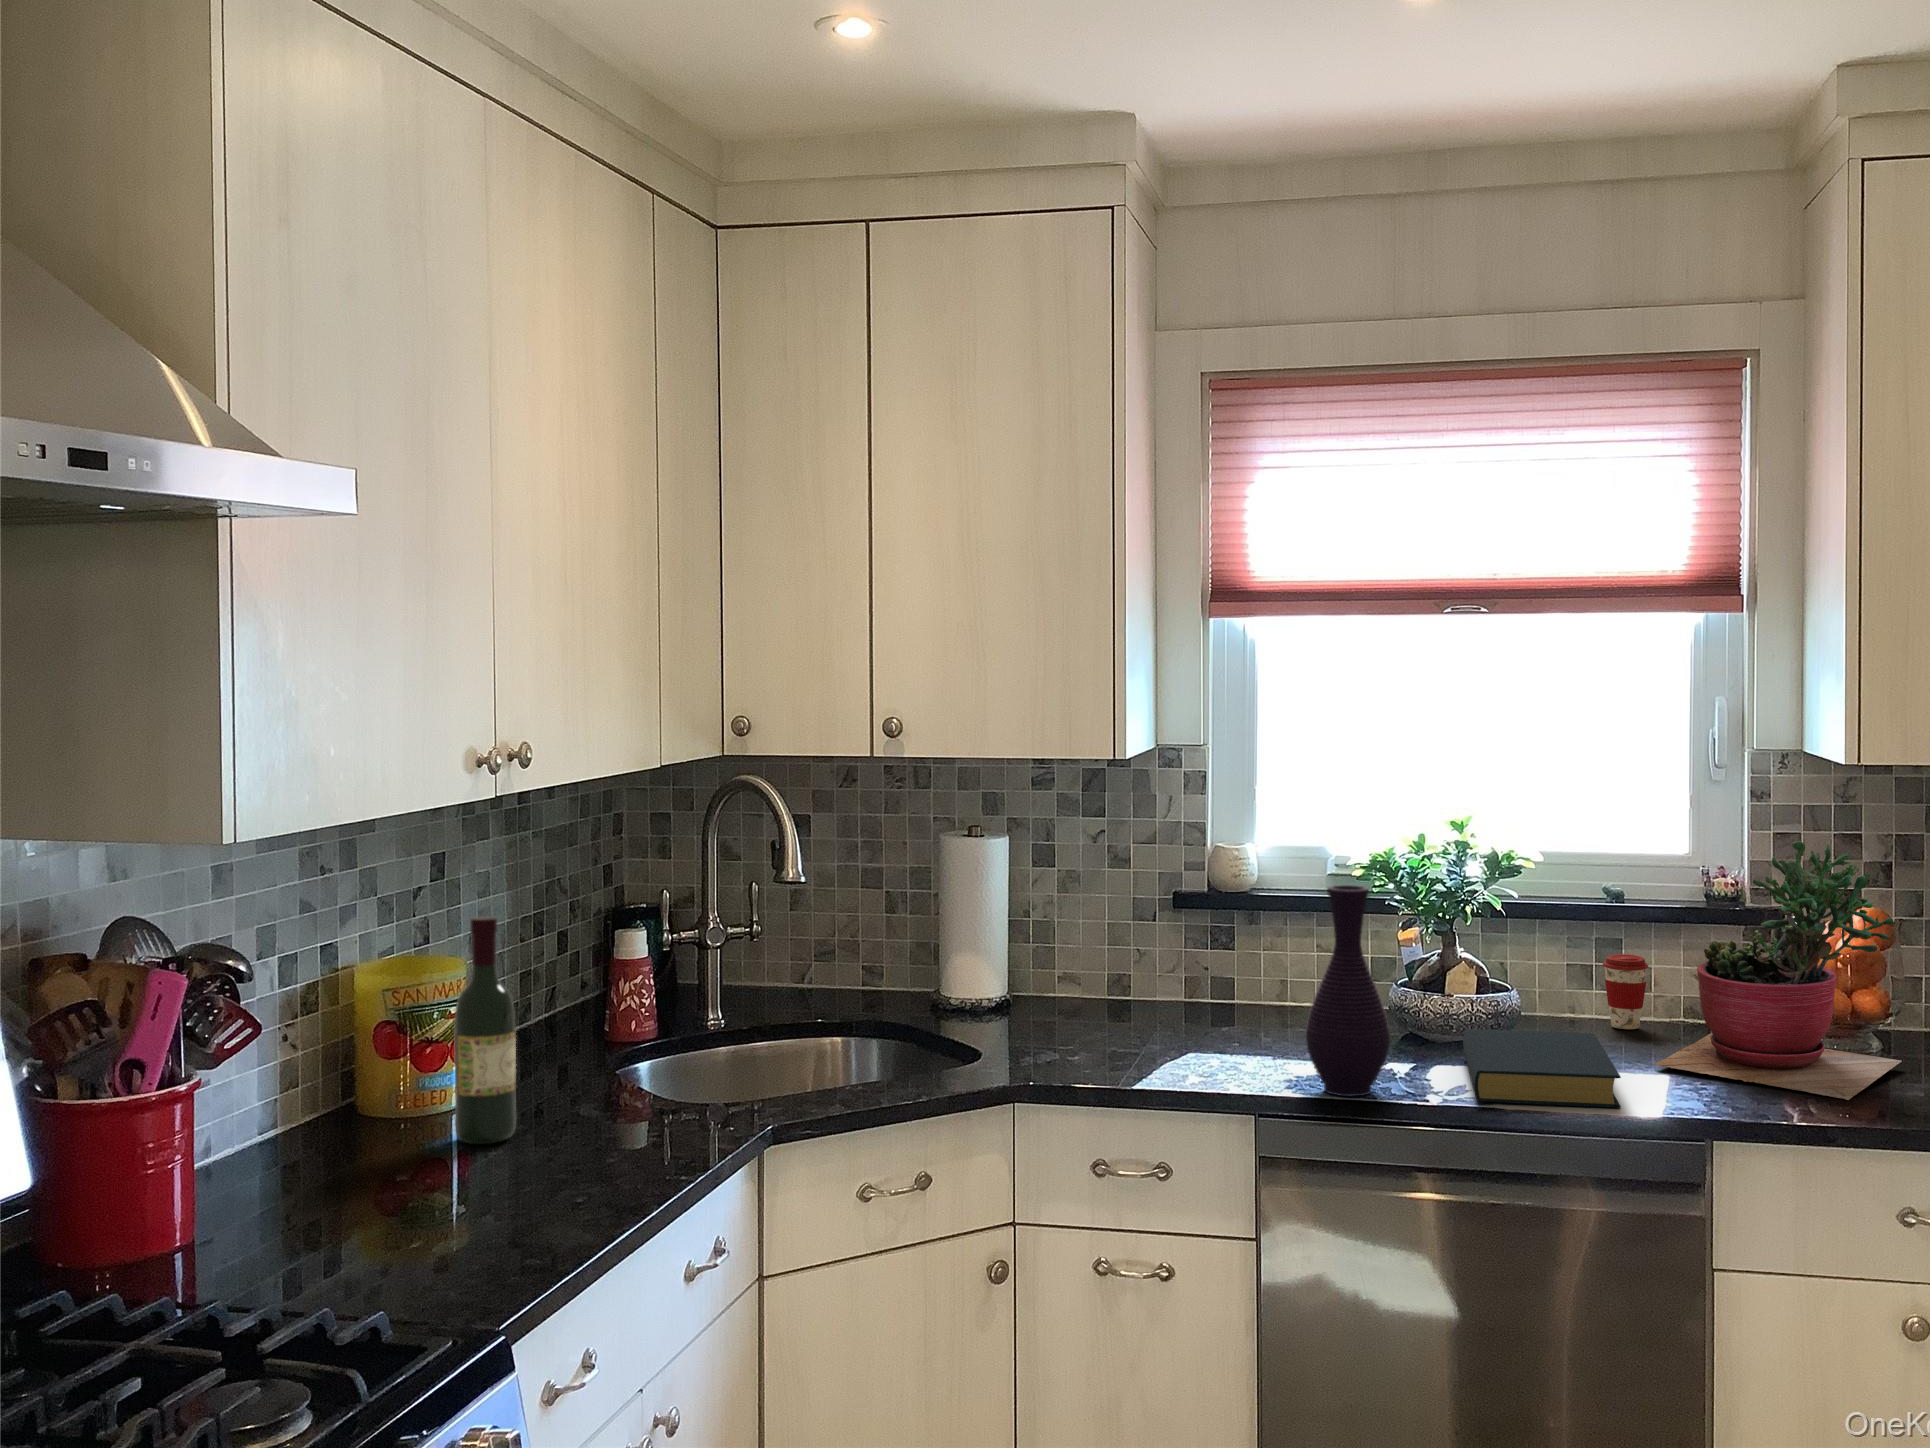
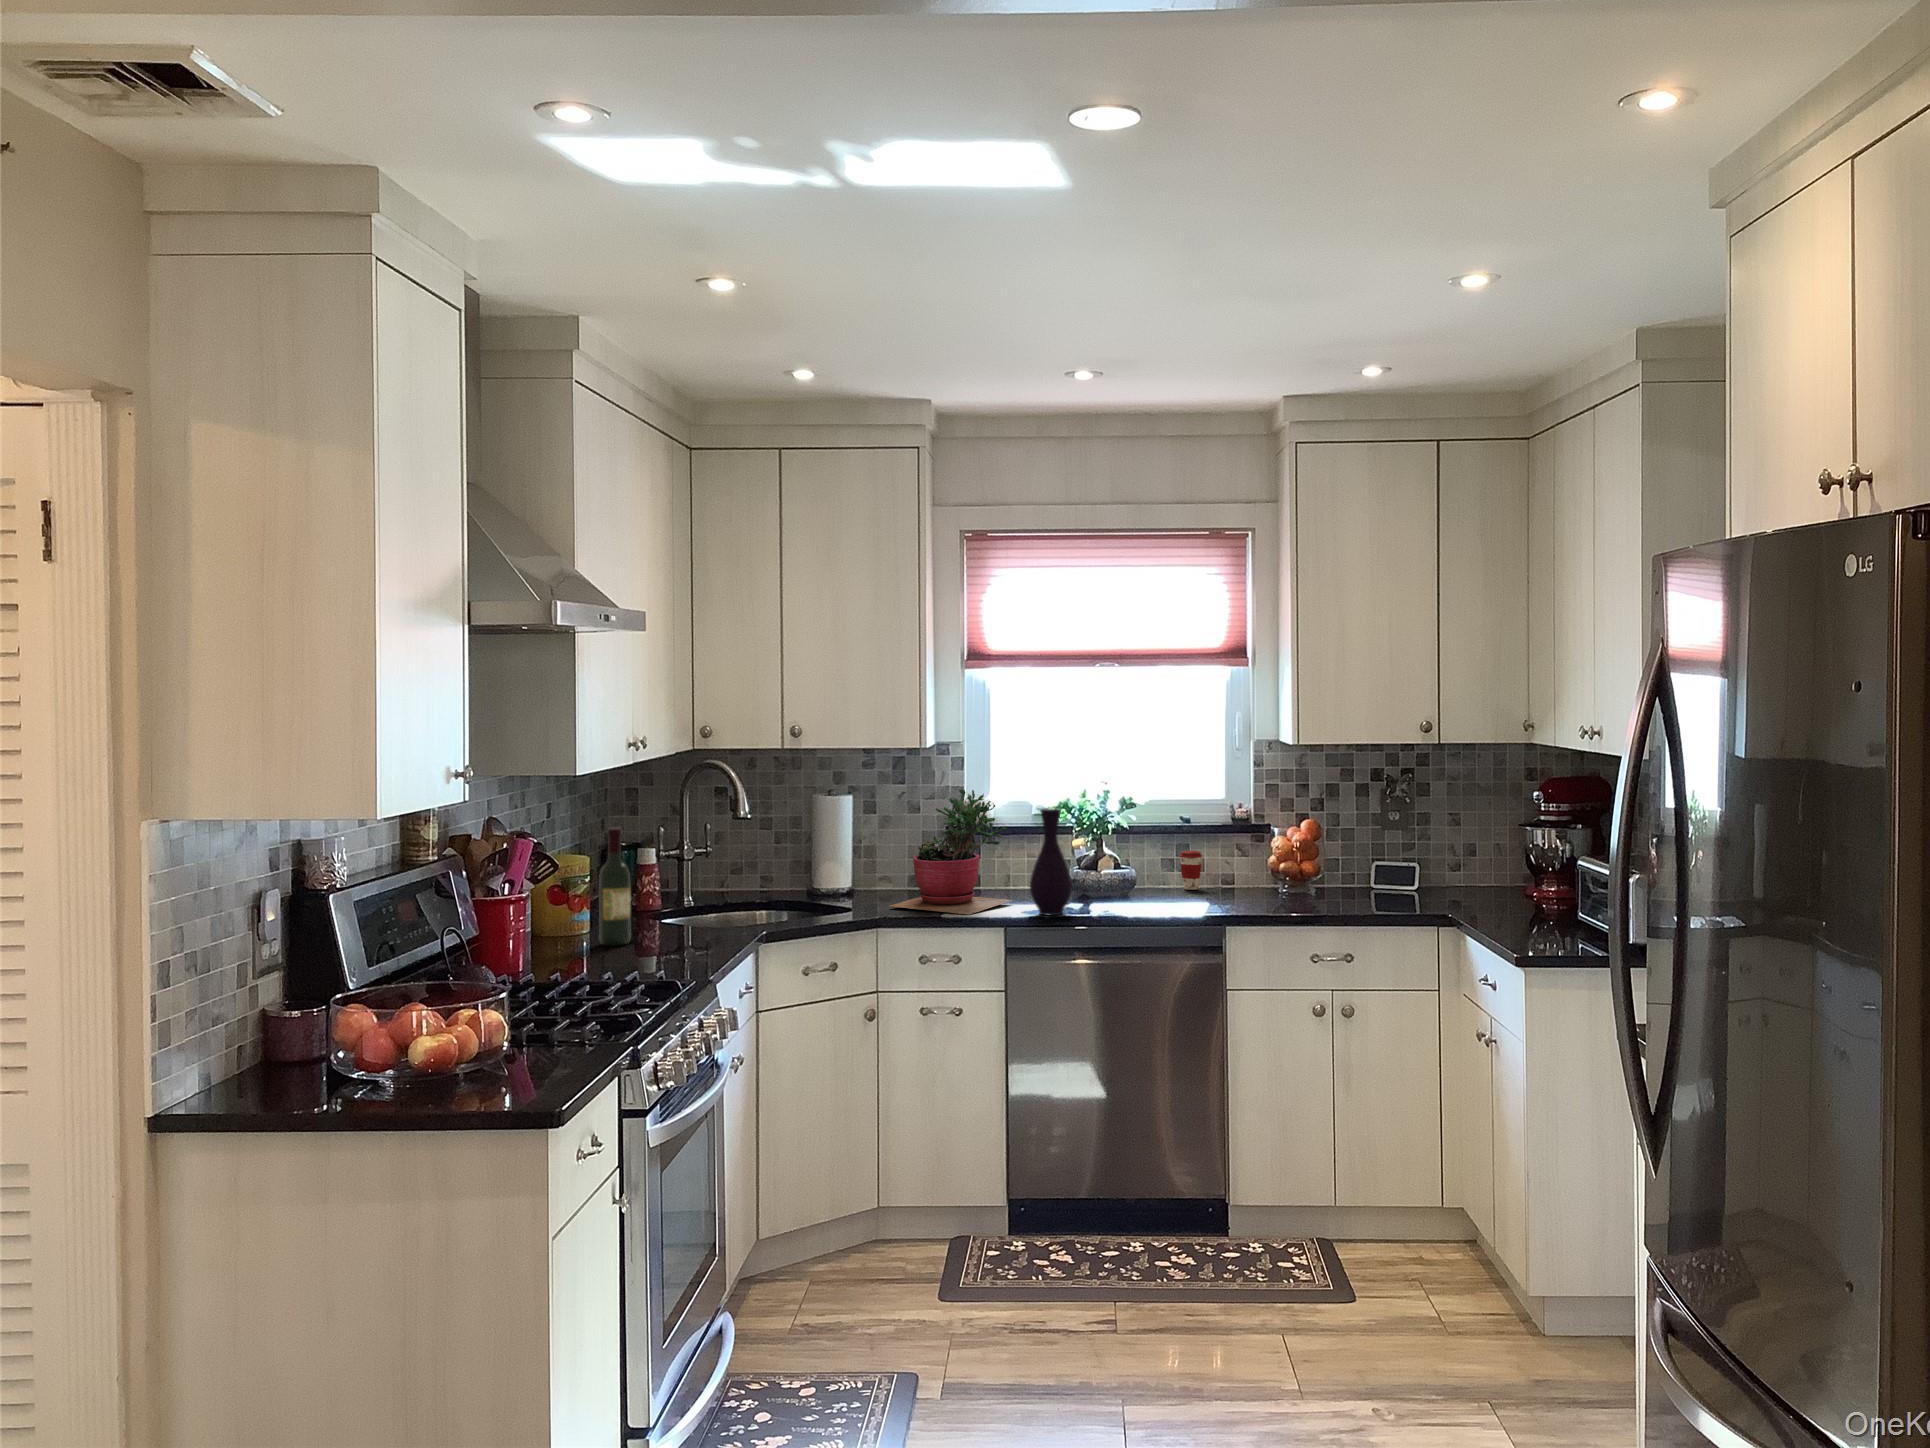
succulent plant: present [1655,841,1901,1100] -> present [890,789,1012,915]
hardback book: present [1463,1029,1621,1108] -> none [1108,886,1185,914]

